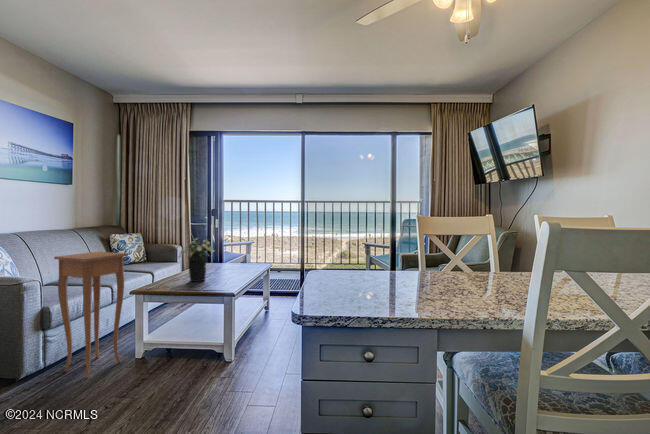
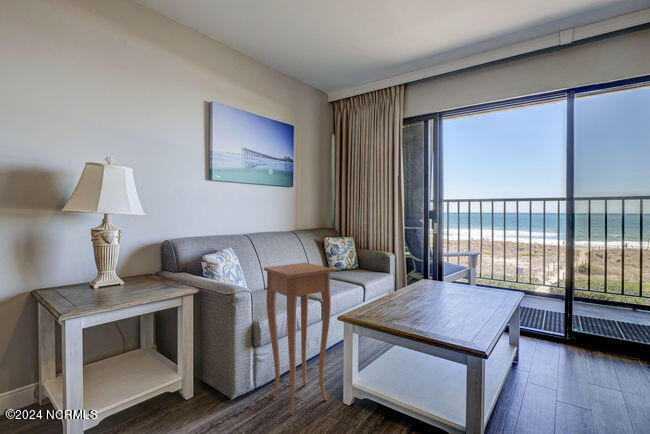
flower arrangement: present [179,239,213,282] -> none [392,251,443,311]

